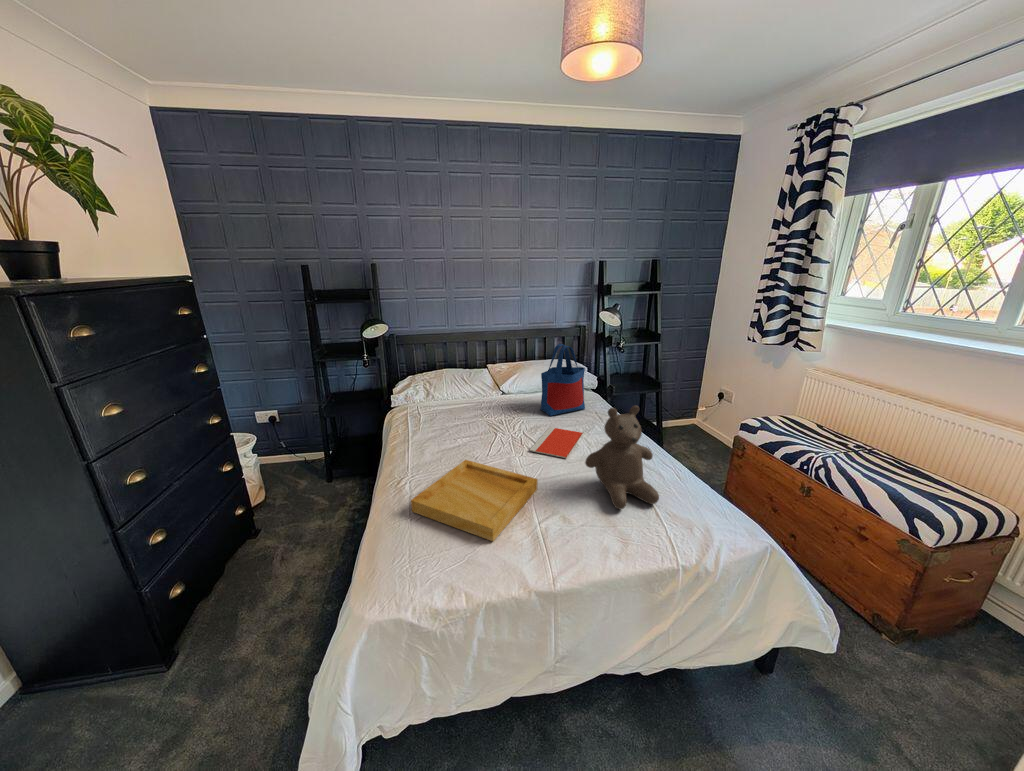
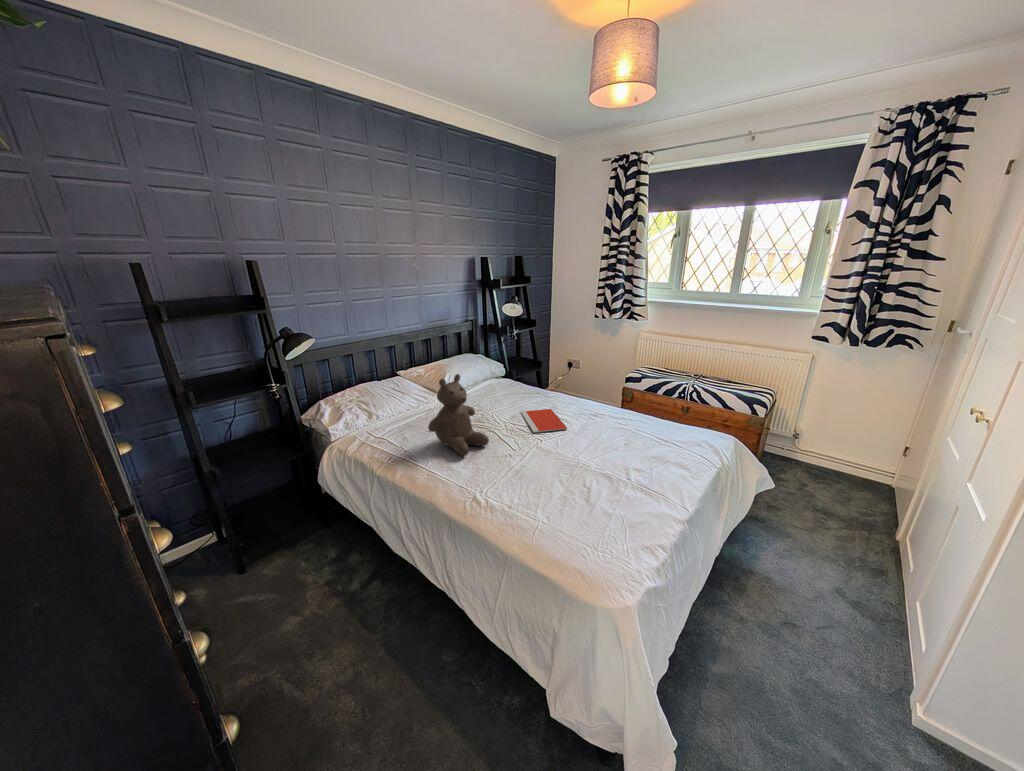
tote bag: present [540,344,585,416] -> none [492,336,526,404]
teddy bear: present [585,406,659,509] -> present [428,374,489,456]
tray: present [411,460,538,541] -> none [505,447,608,509]

